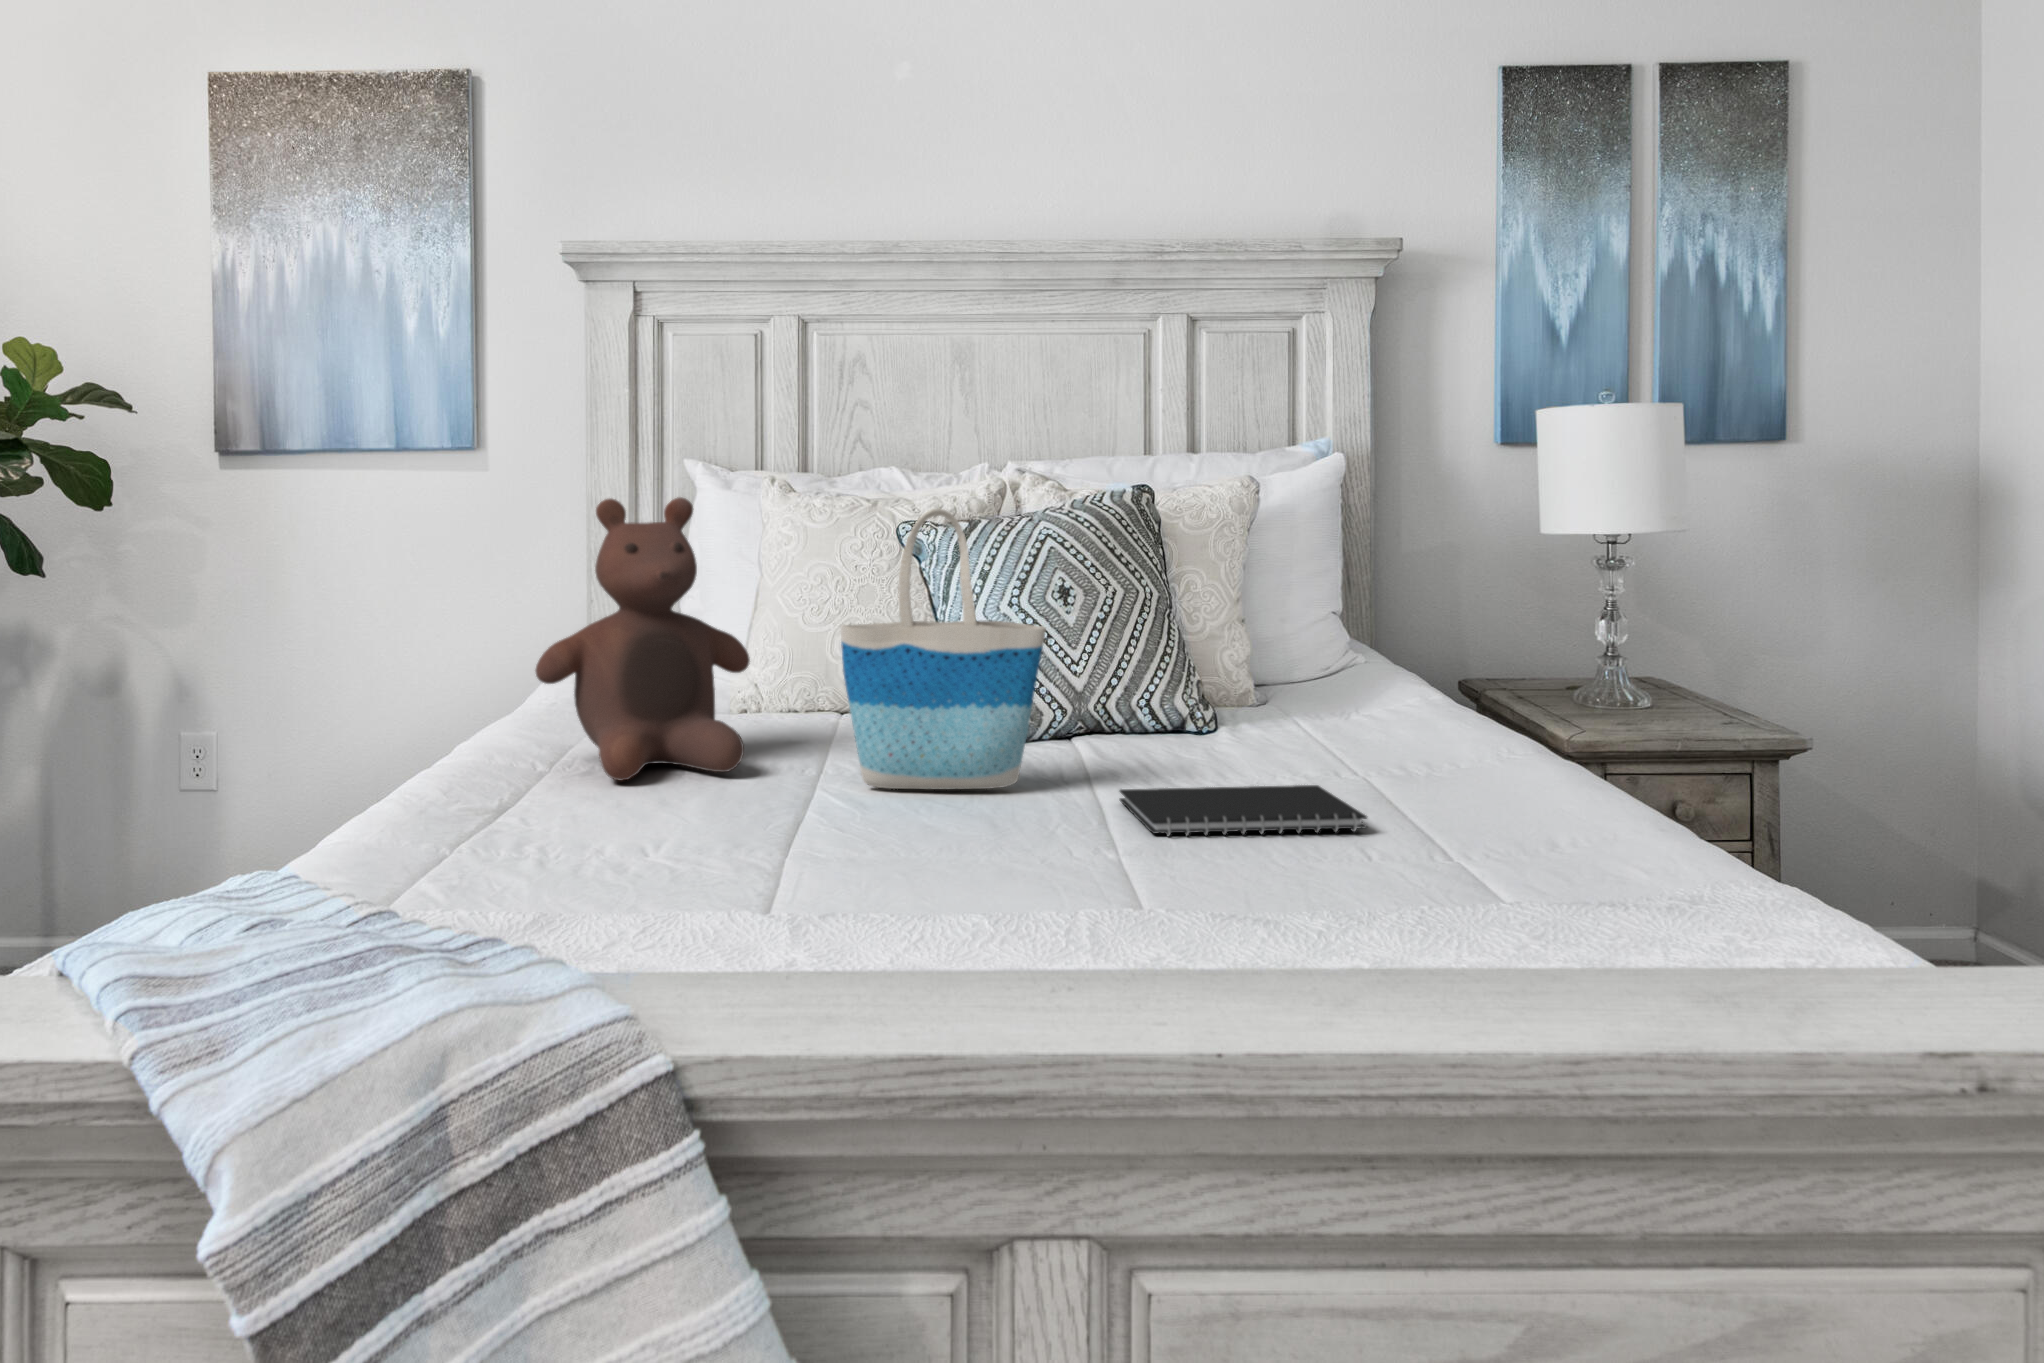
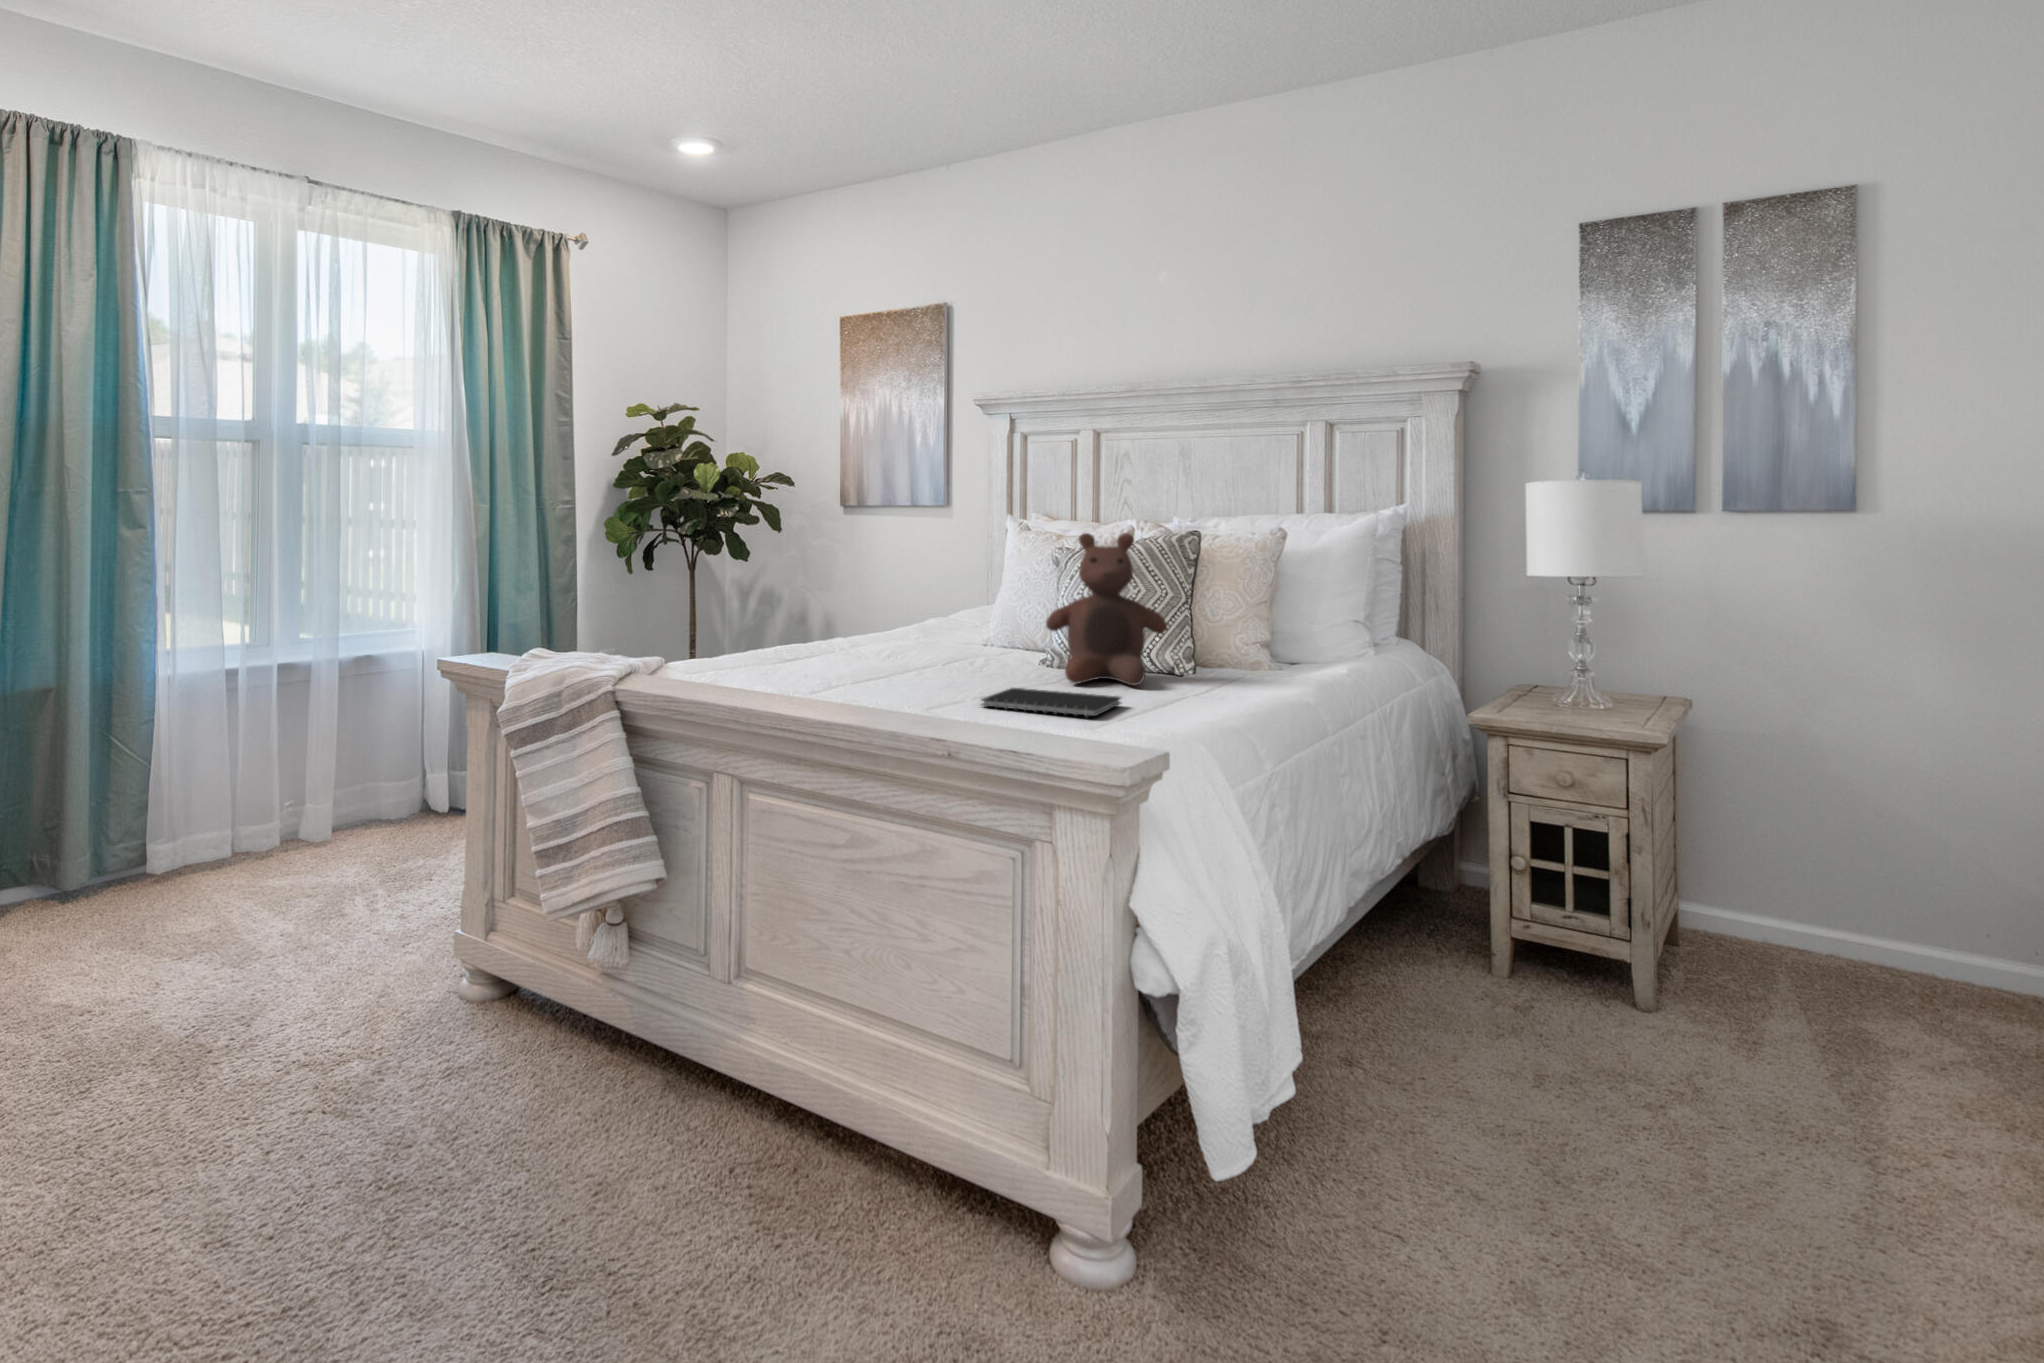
stuffed bear: present [535,497,750,781] -> present [1046,533,1167,686]
tote bag: present [841,508,1046,789] -> none [899,531,994,683]

